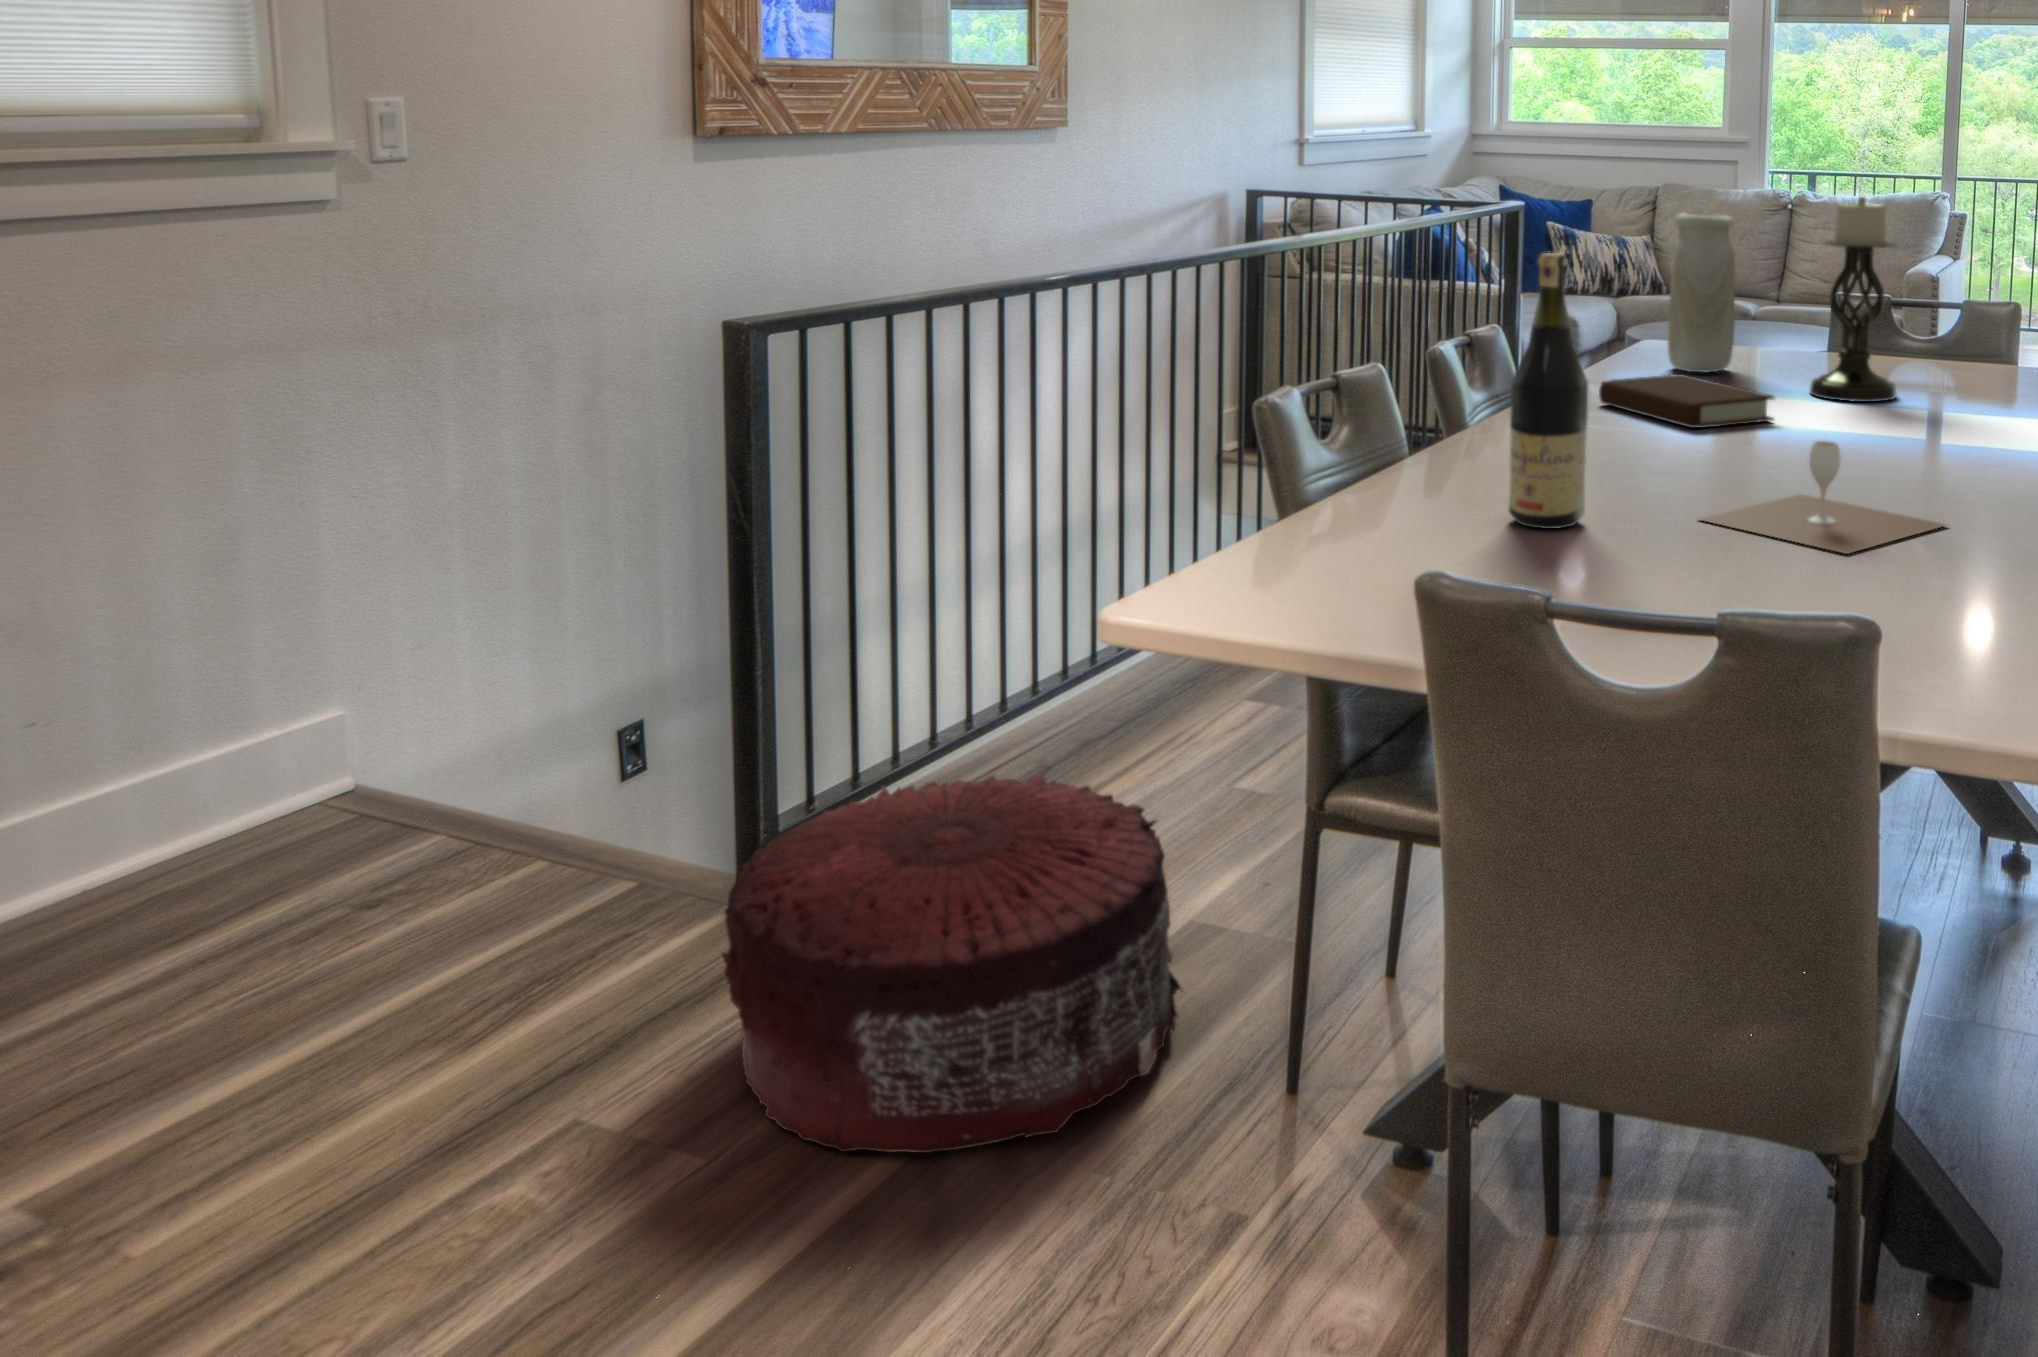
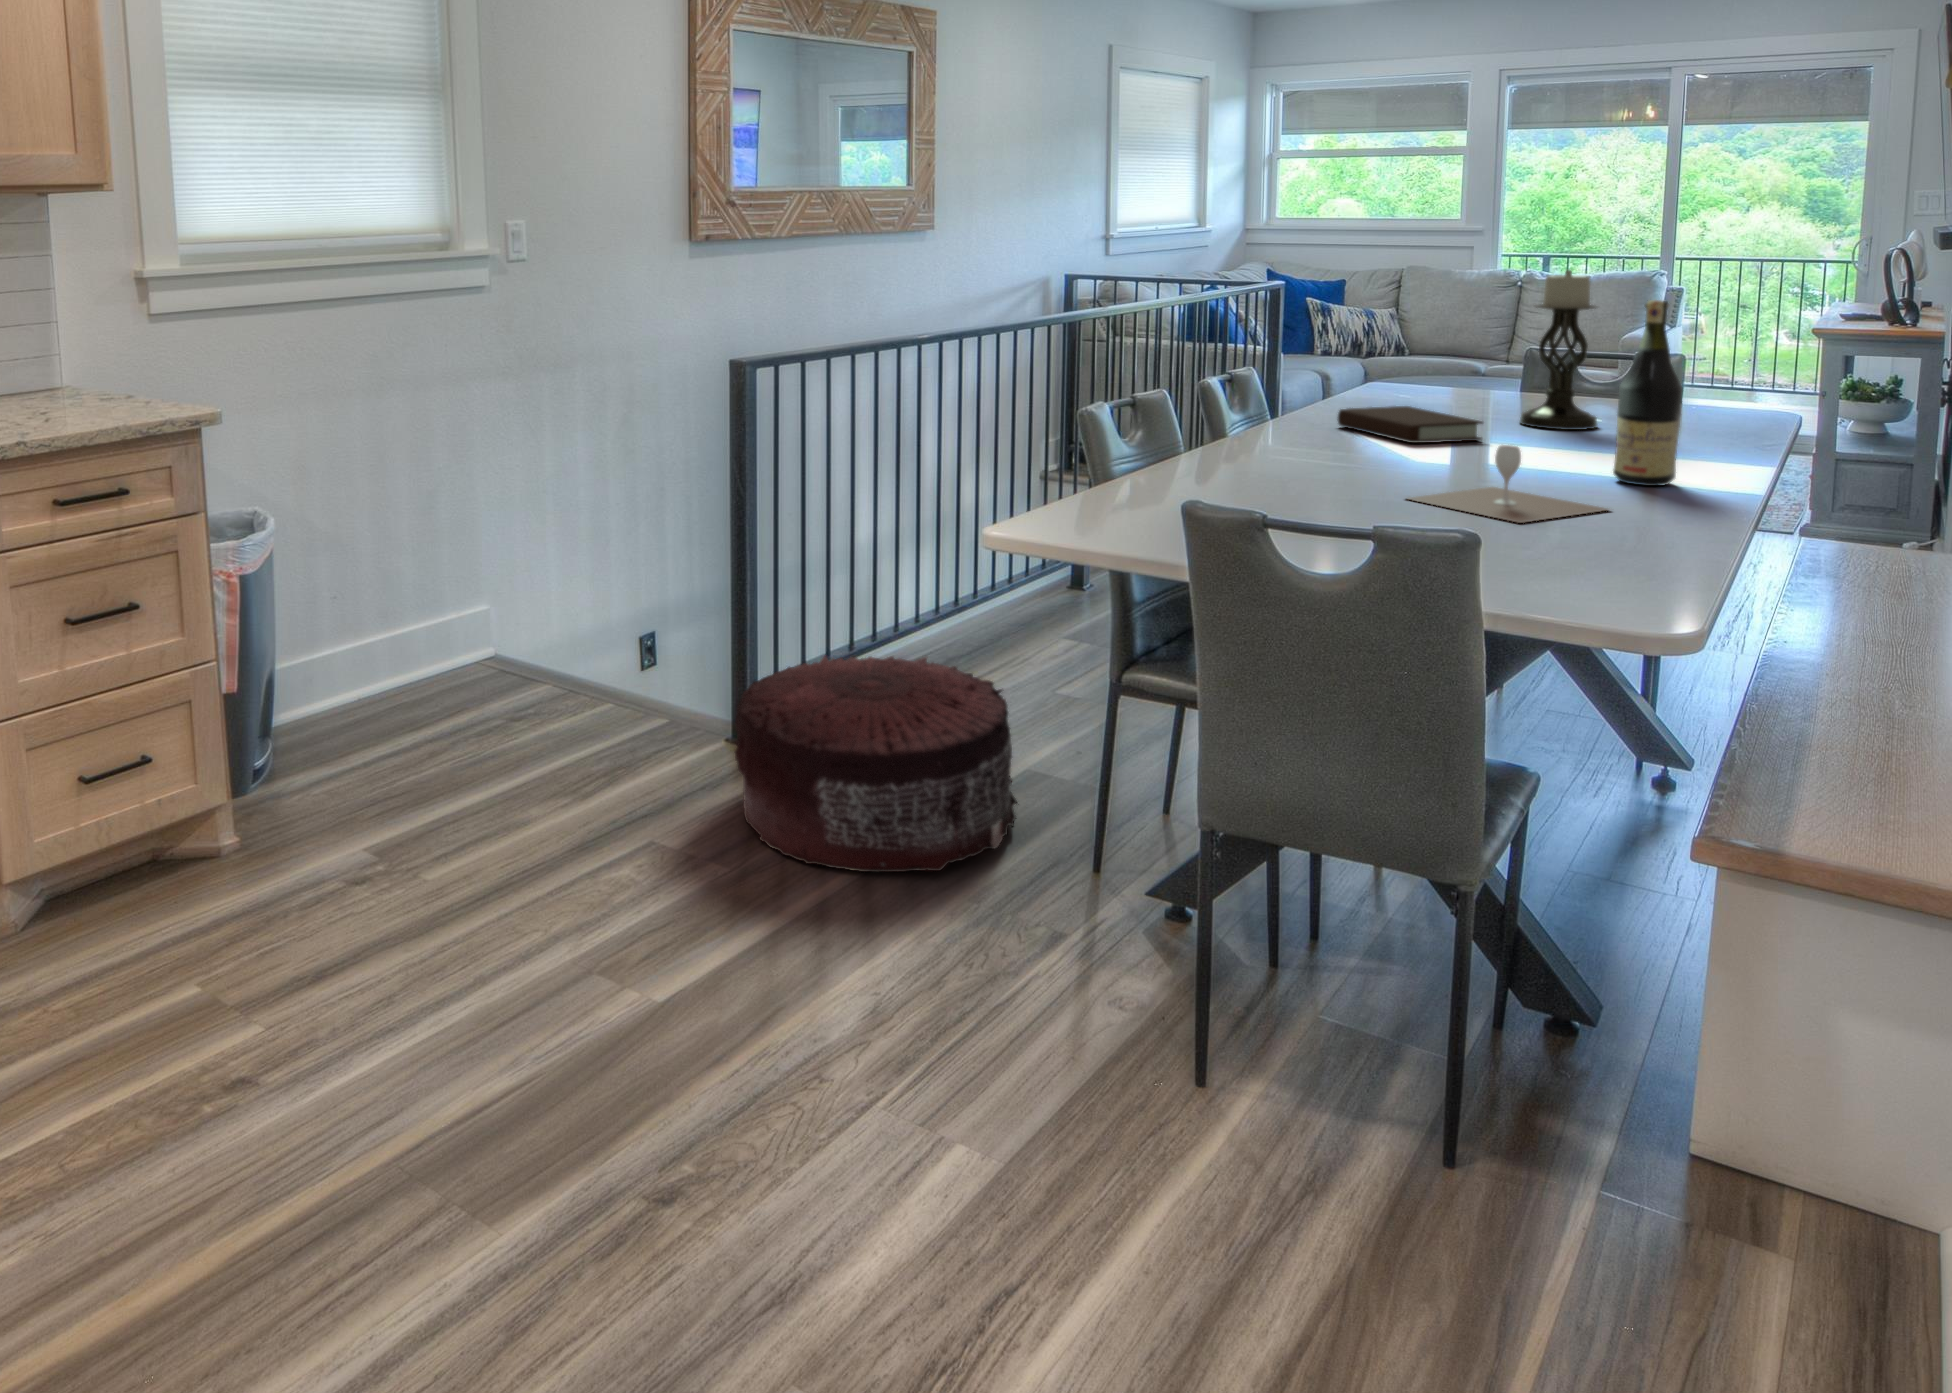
vase: present [1668,212,1735,372] -> none [1399,284,1458,407]
wine bottle: present [1509,253,1588,529] -> present [1613,300,1683,486]

